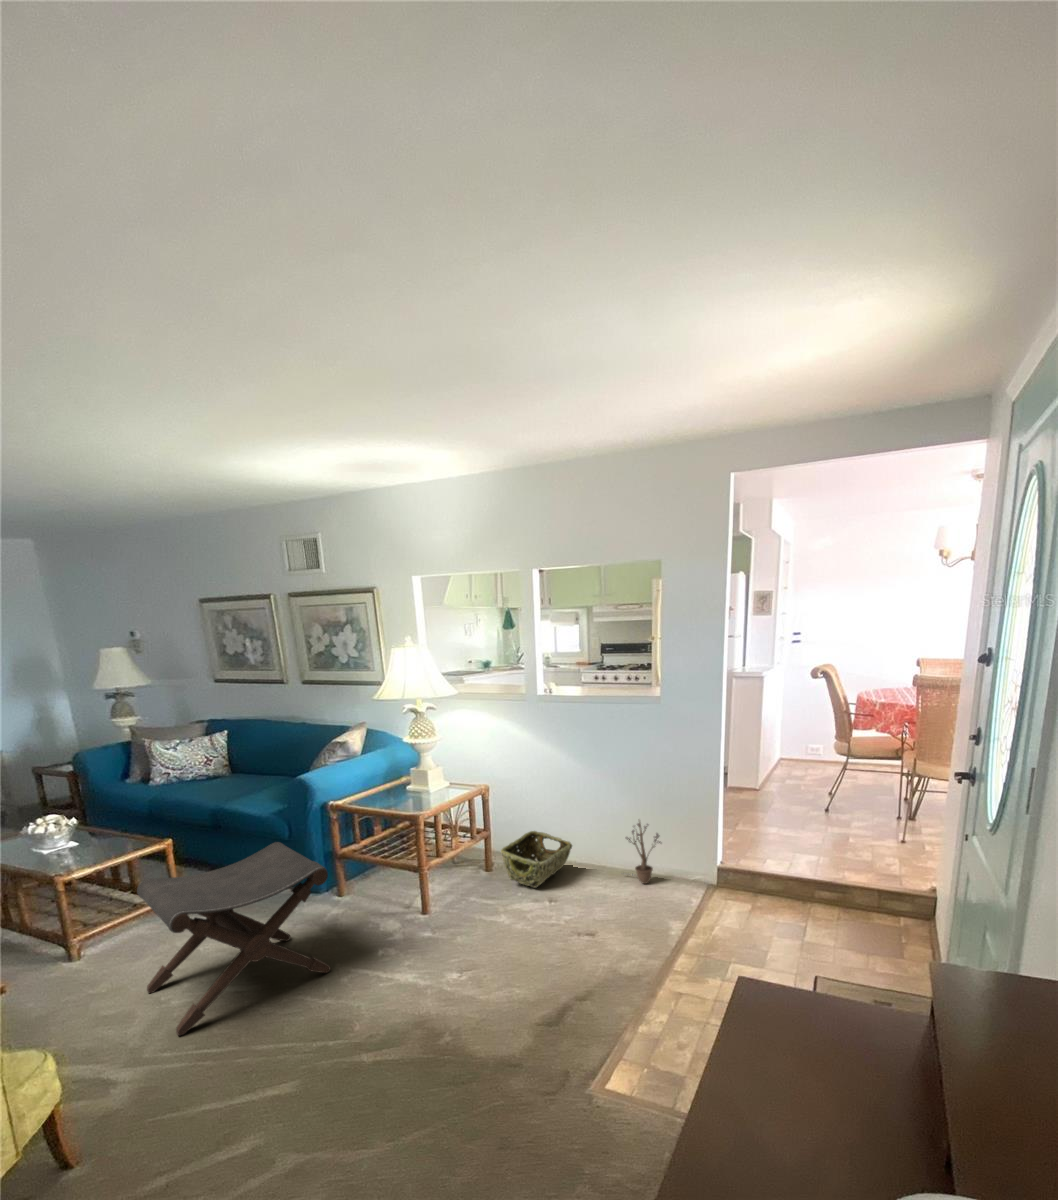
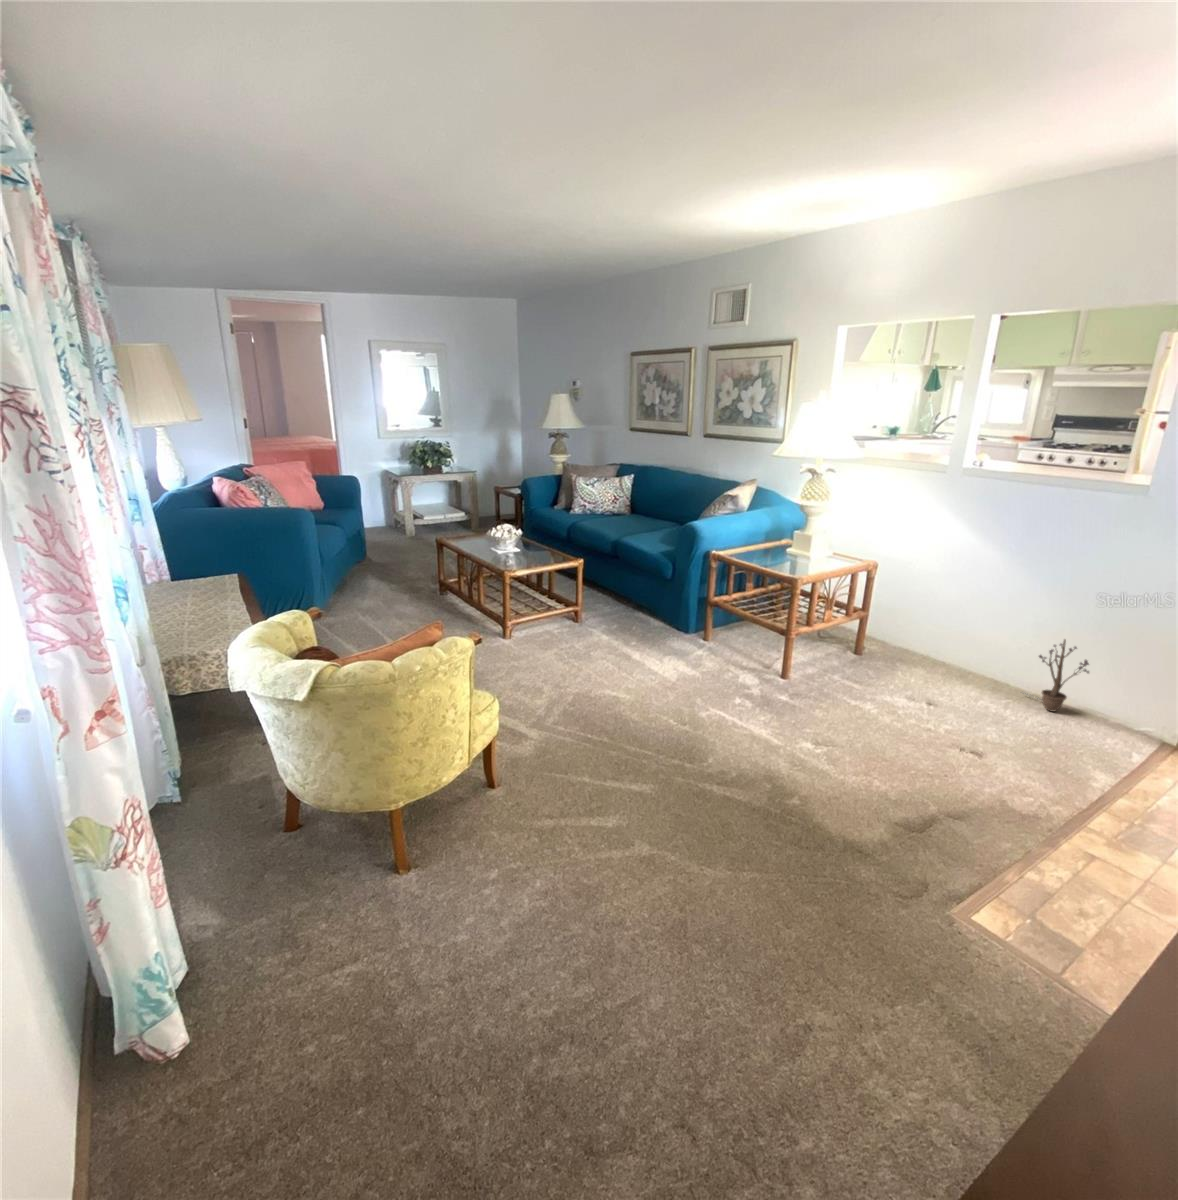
woven basket: present [501,831,572,888] -> none [877,623,966,681]
footstool: present [137,842,331,1036] -> none [536,577,691,712]

